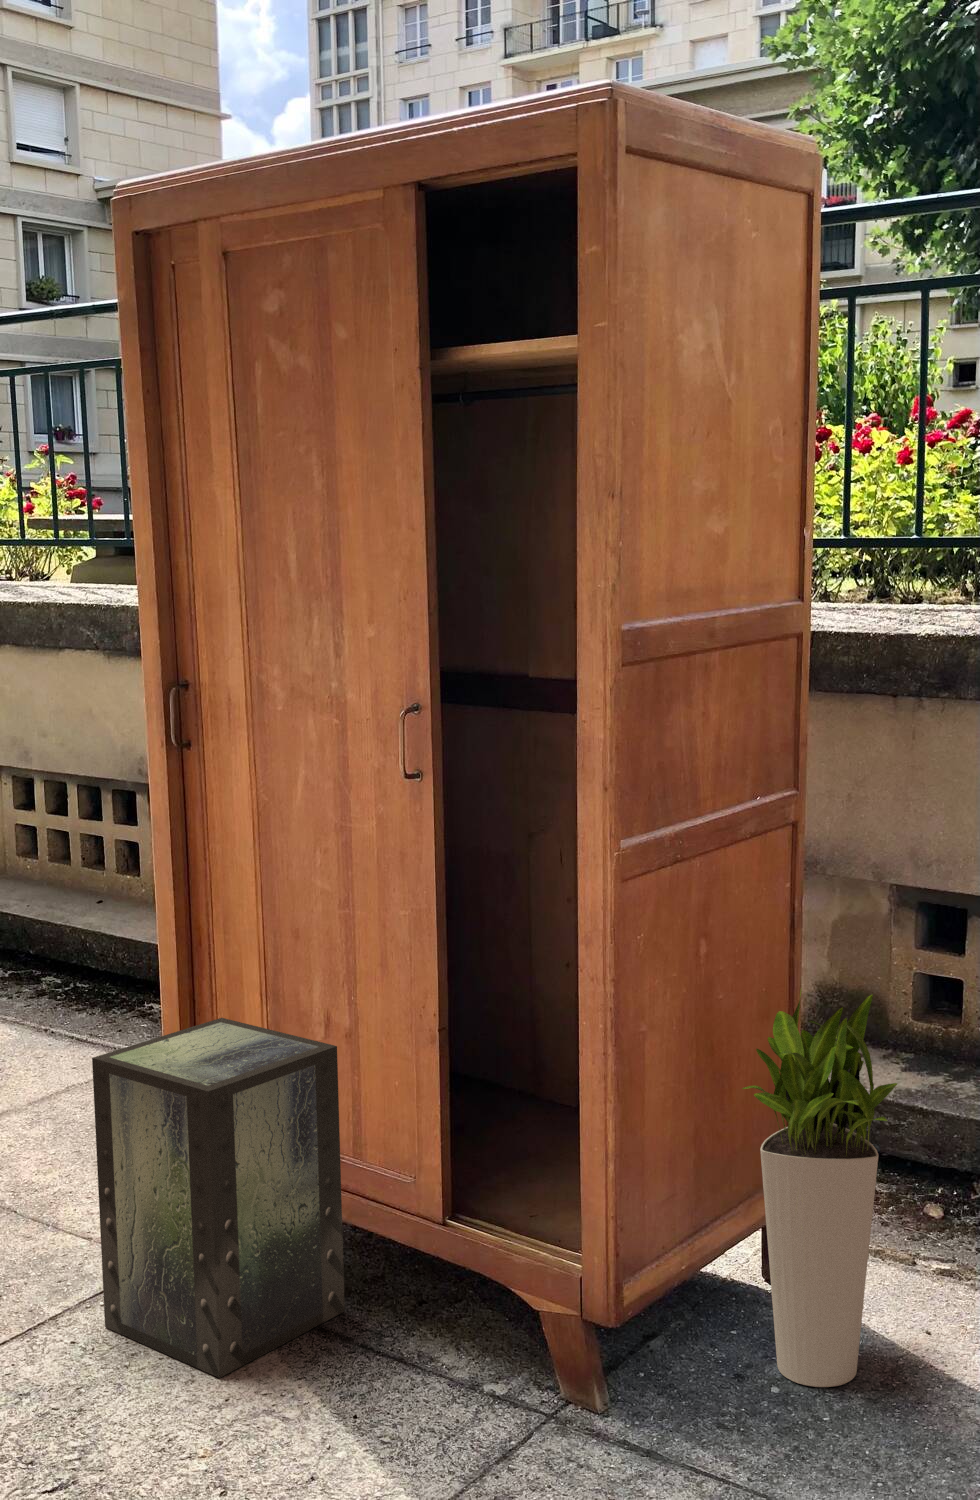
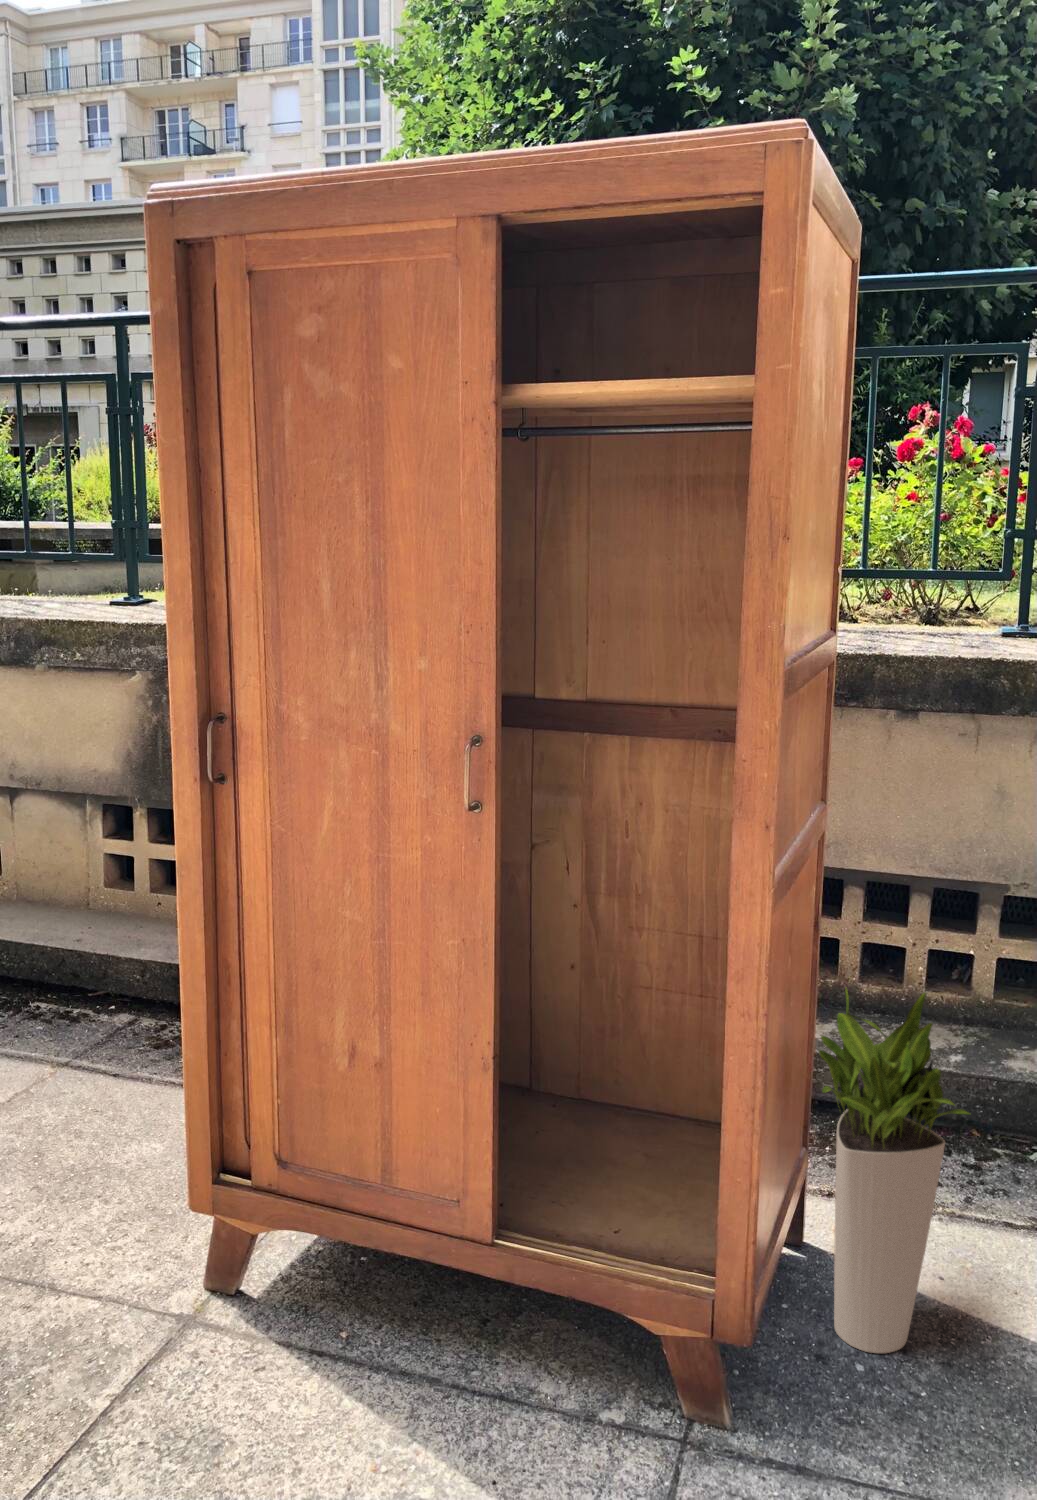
storage box: present [92,1018,345,1378] -> none [154,1059,411,1462]

